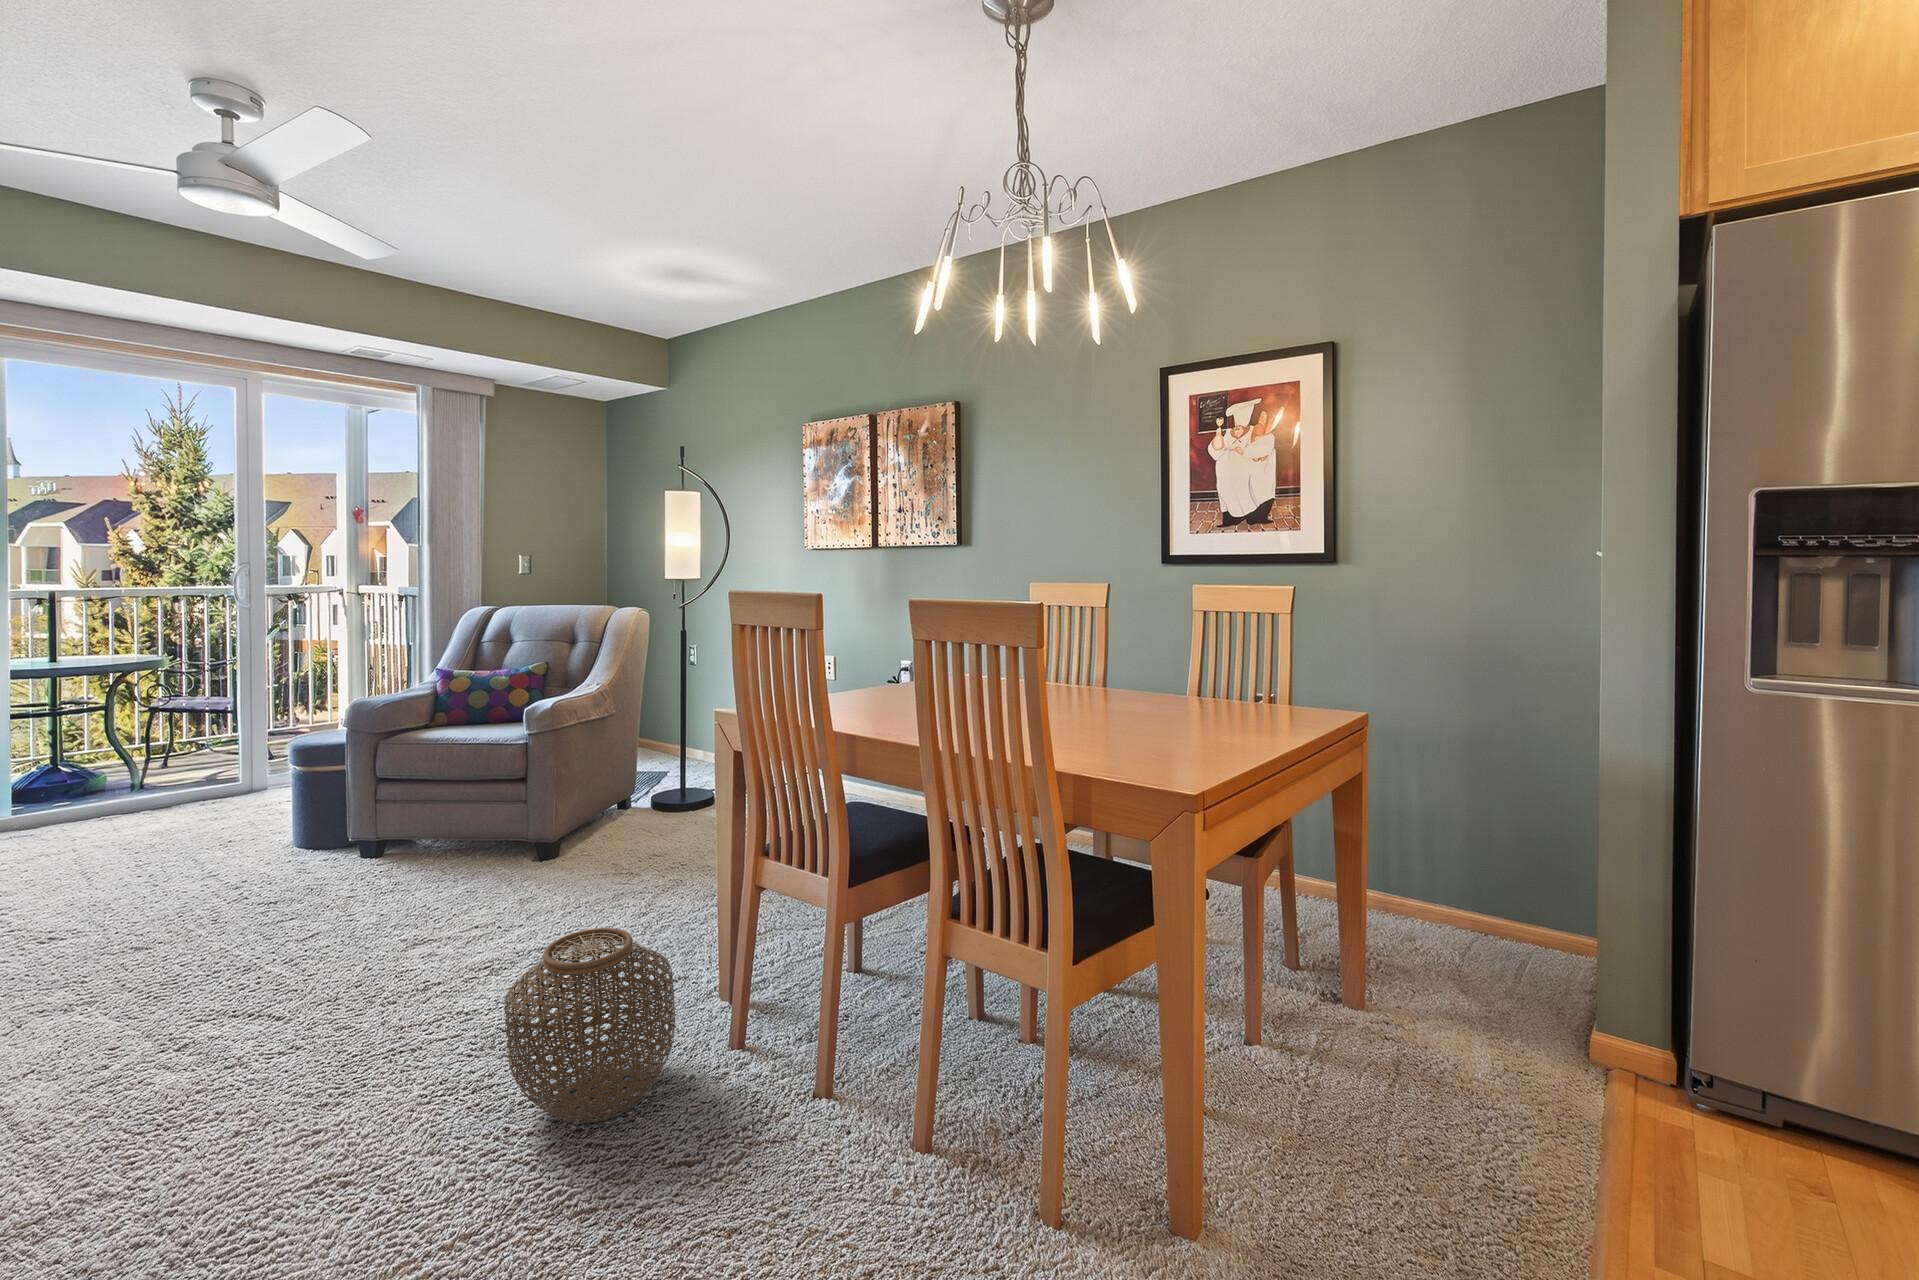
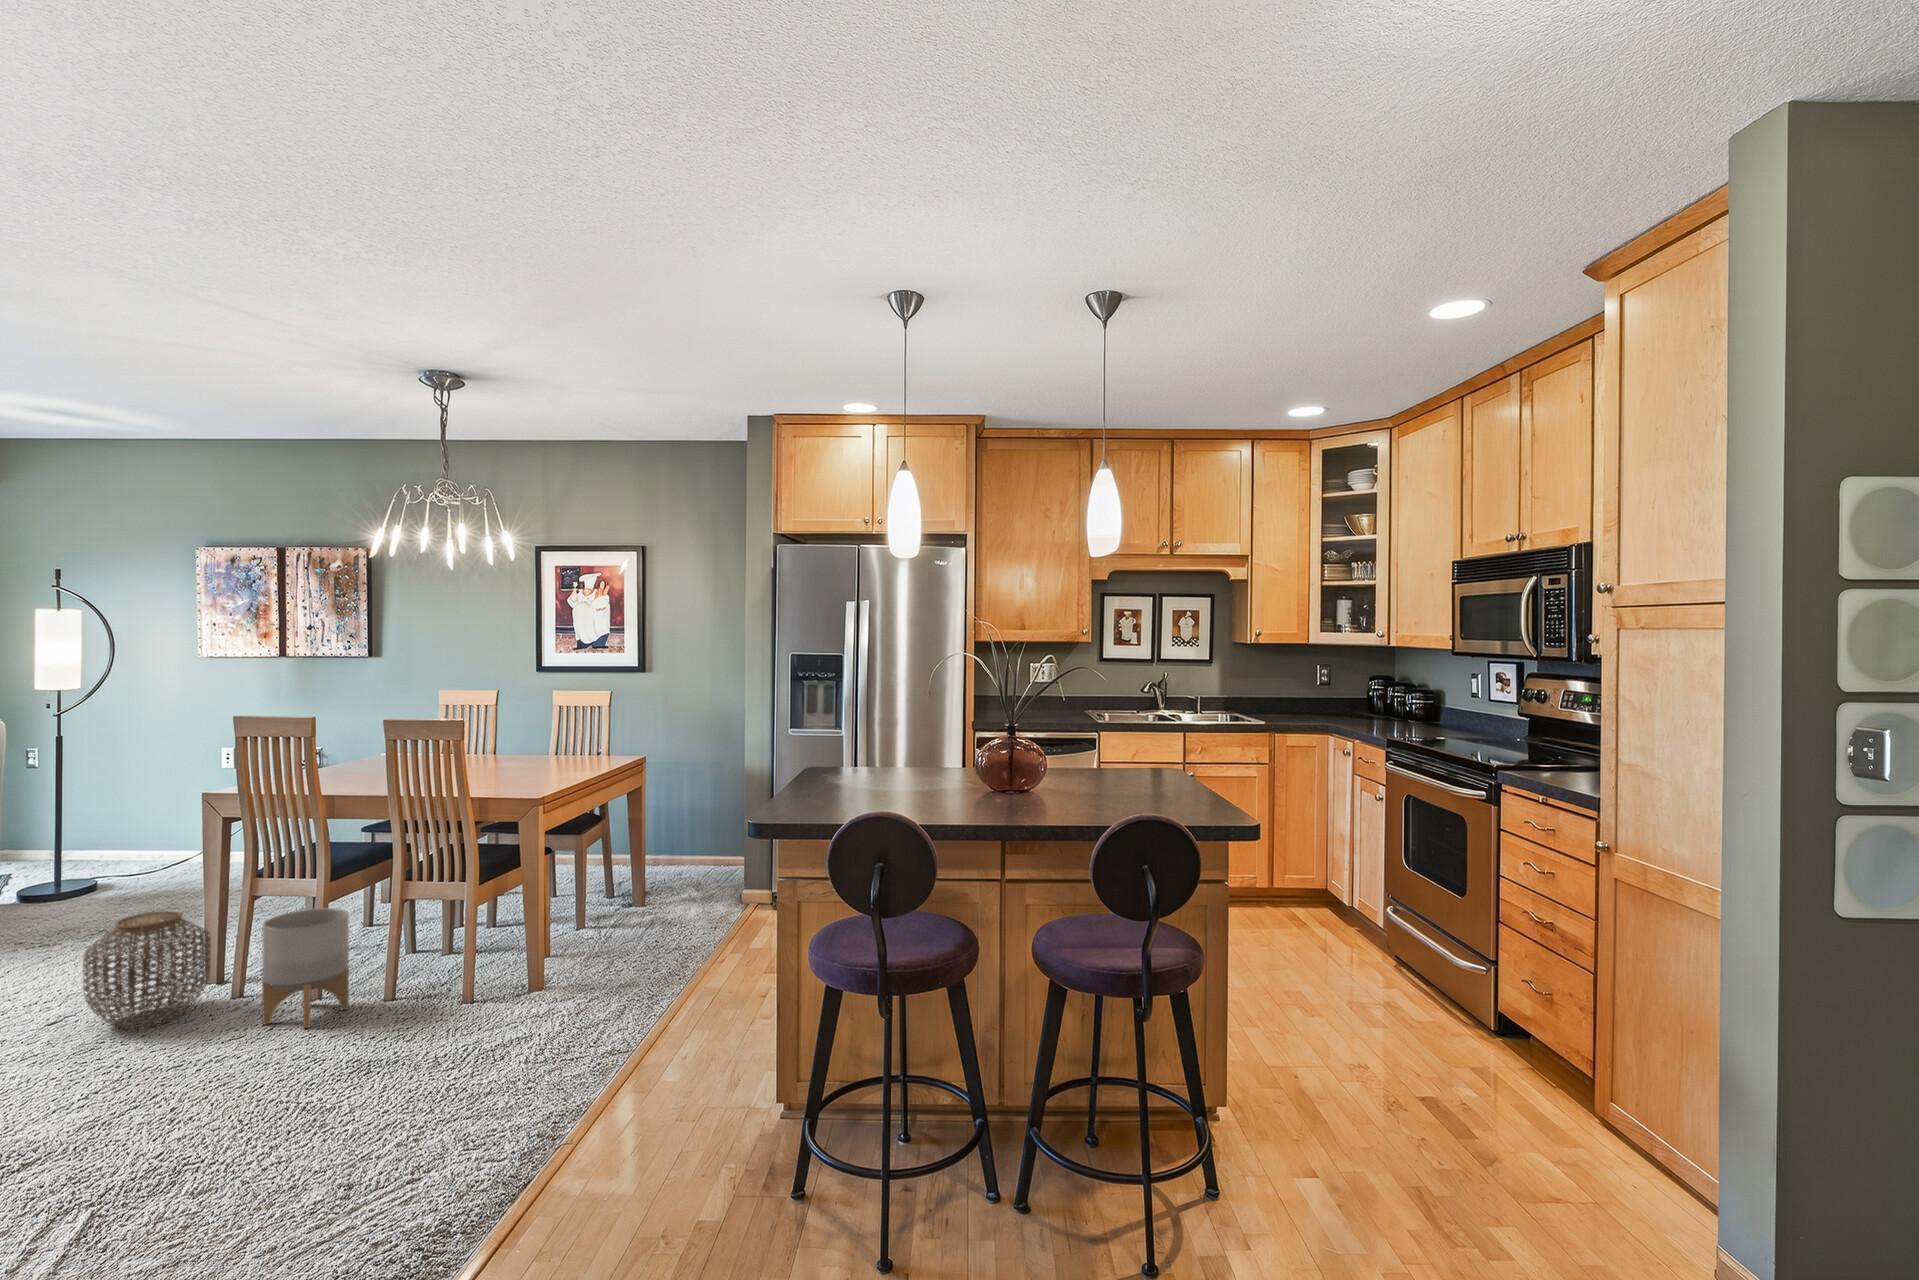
planter: none [692,981,837,1238] -> present [262,908,349,1028]

